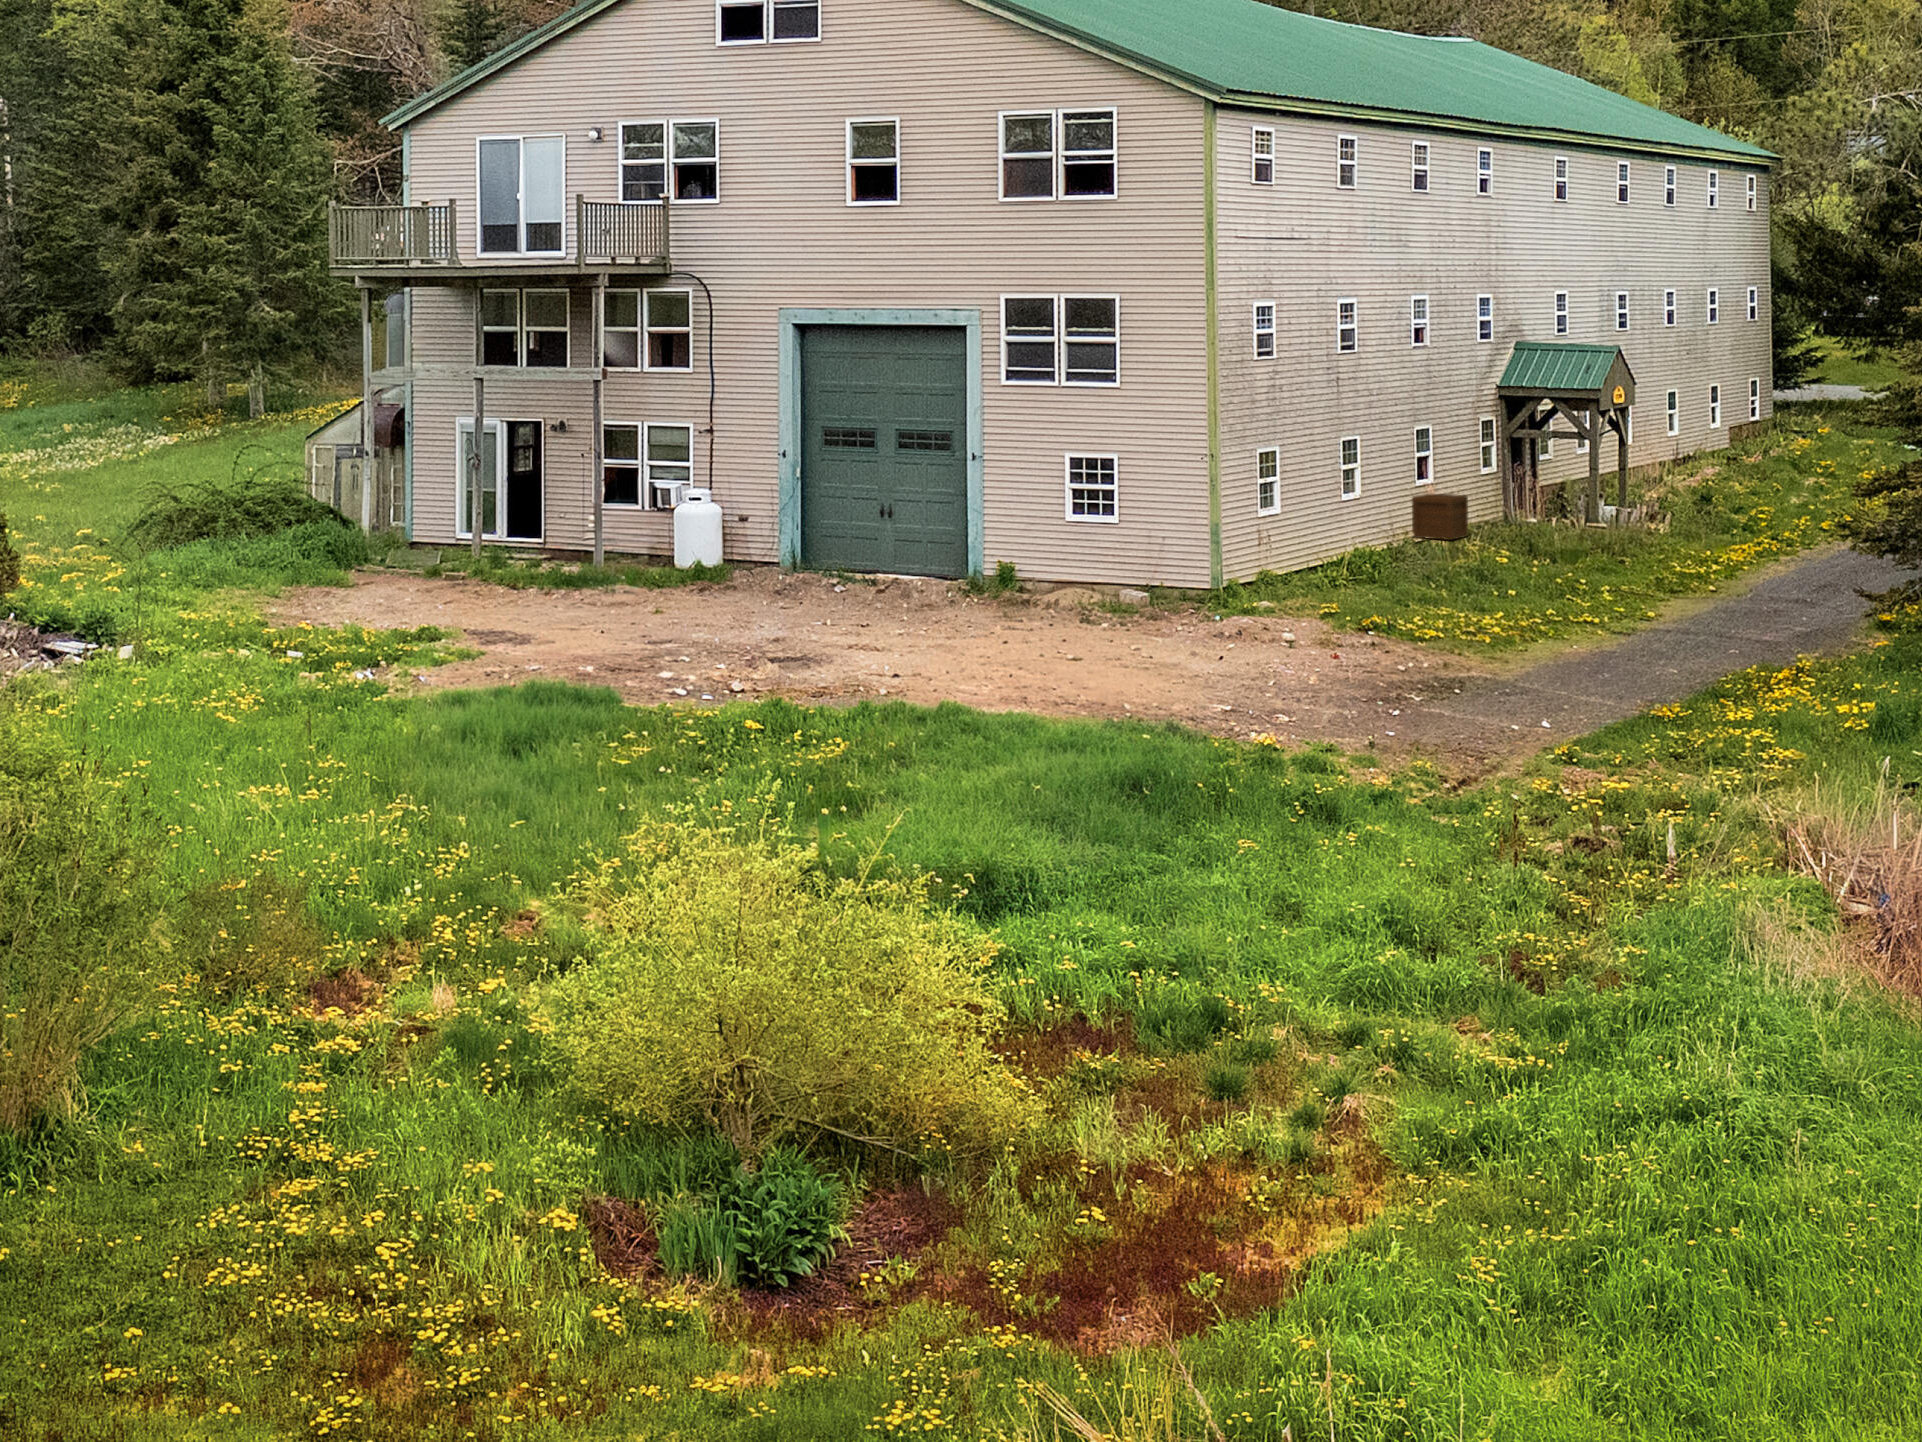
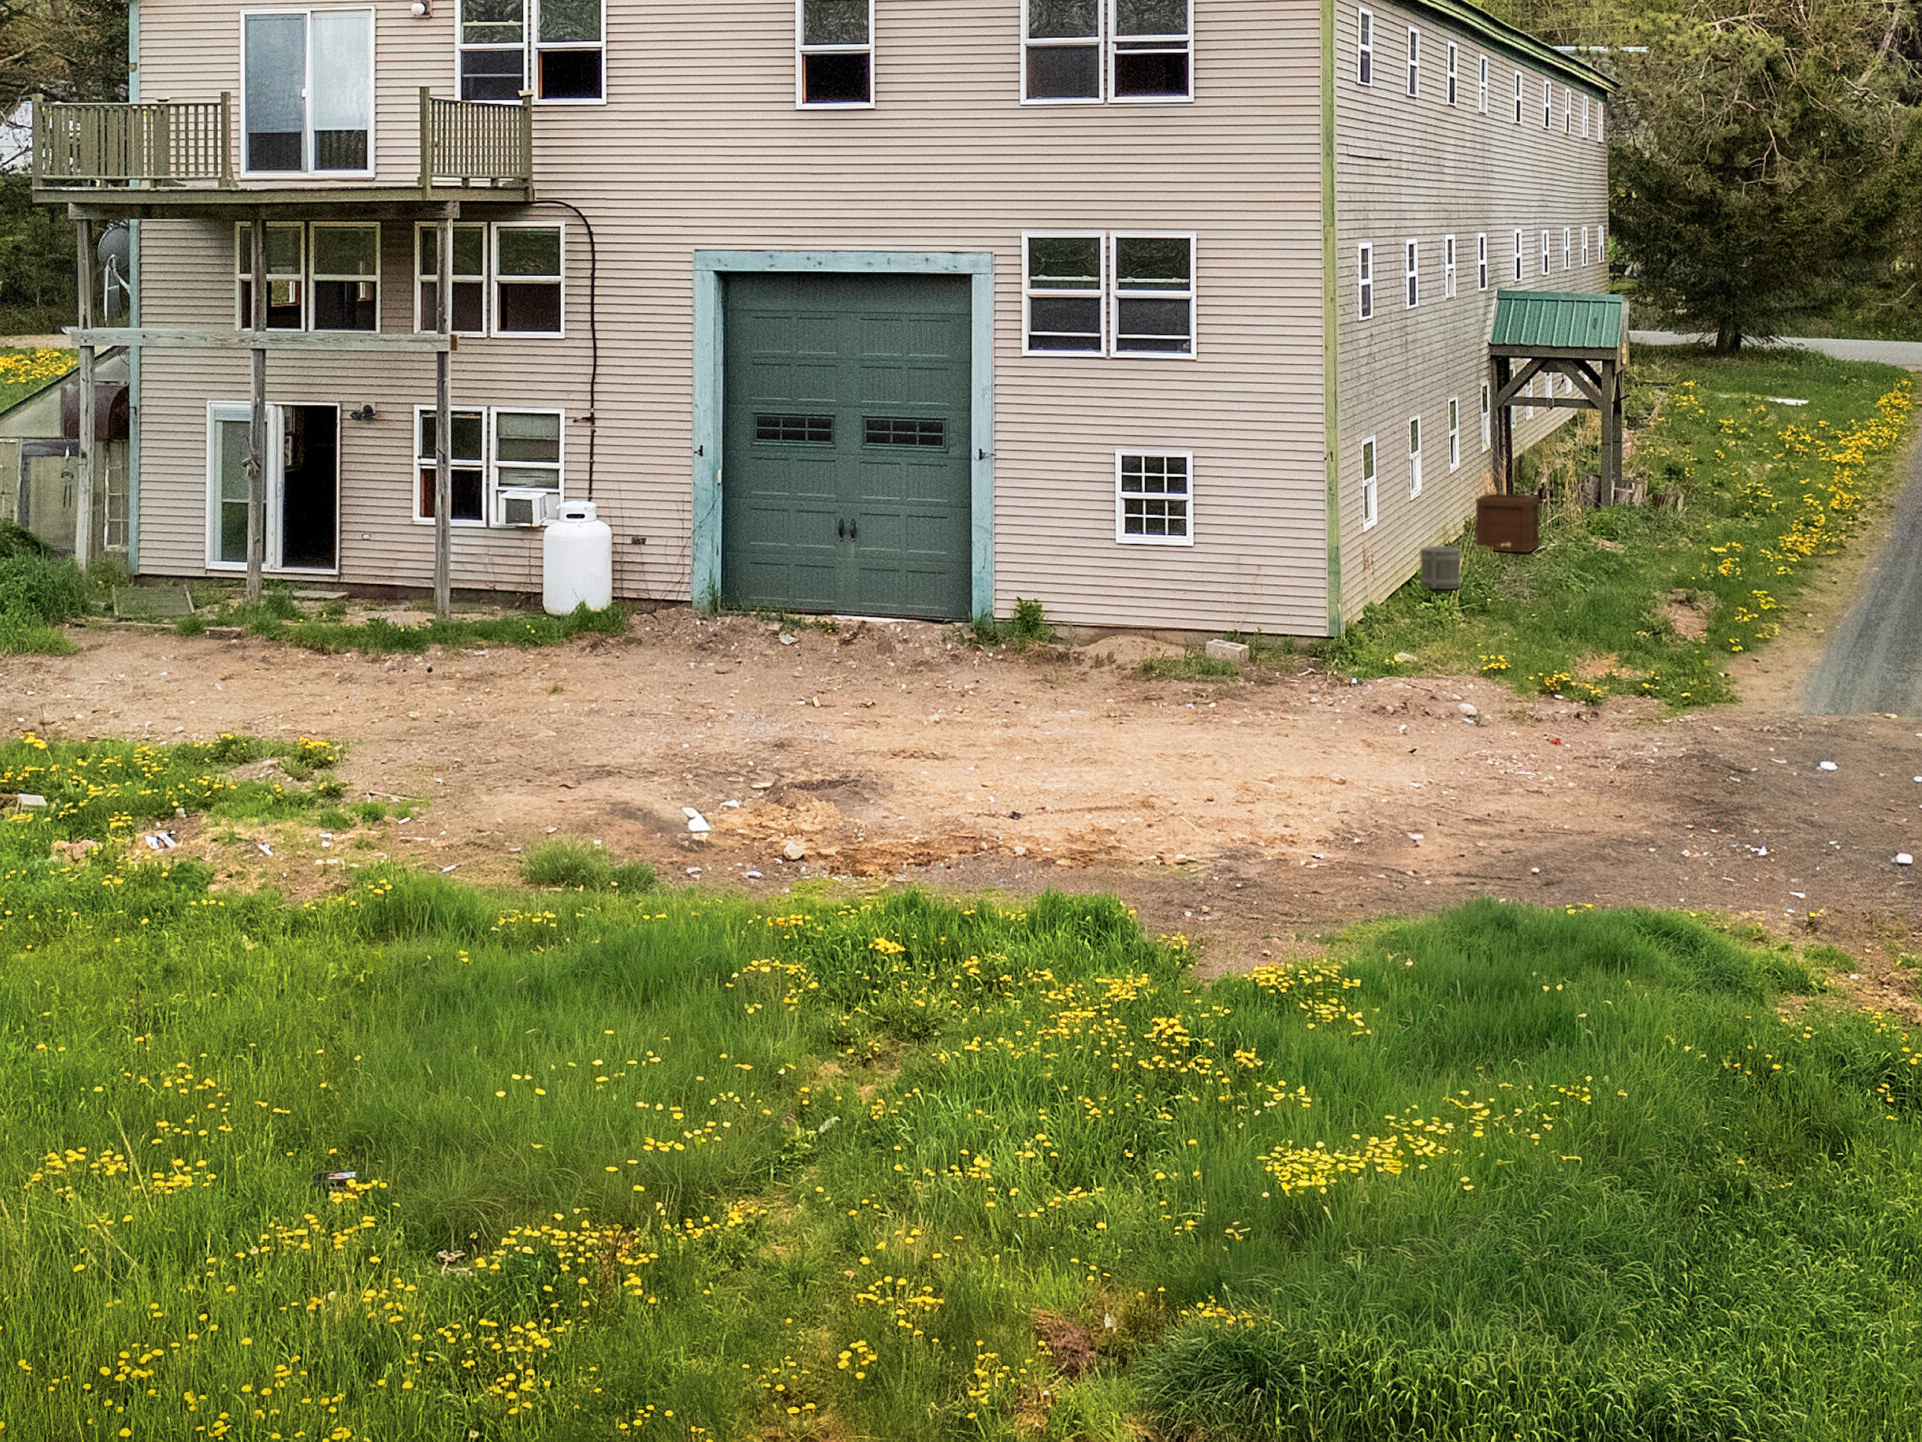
bucket: none [1332,530,1363,563] -> present [1420,546,1461,589]

